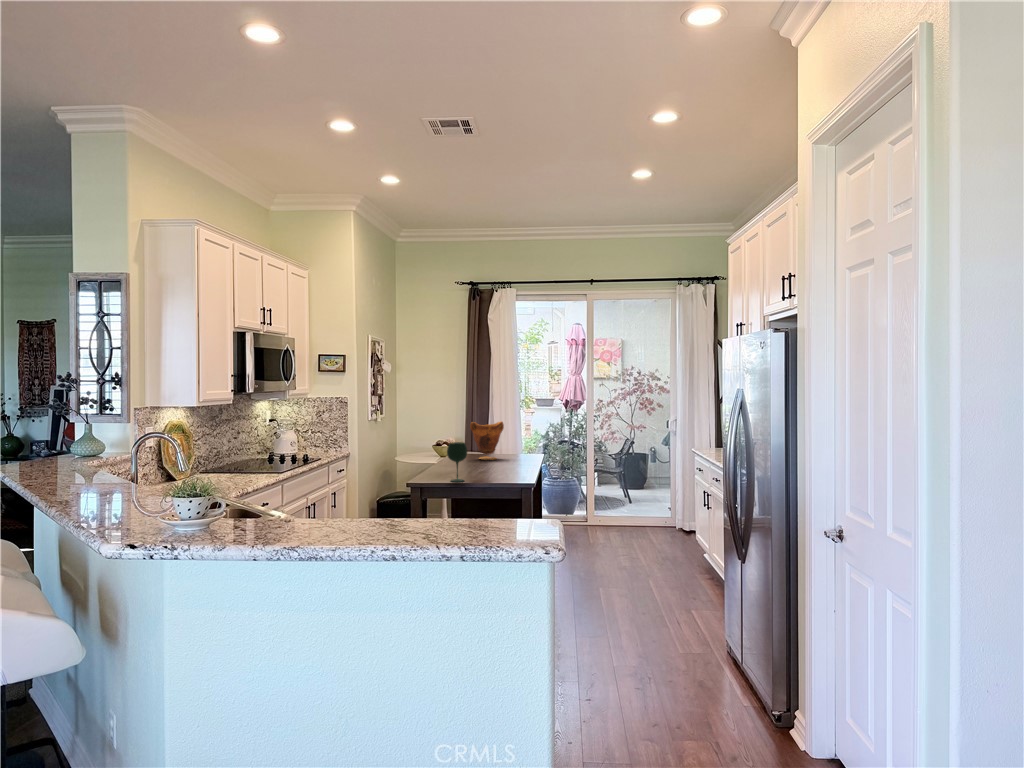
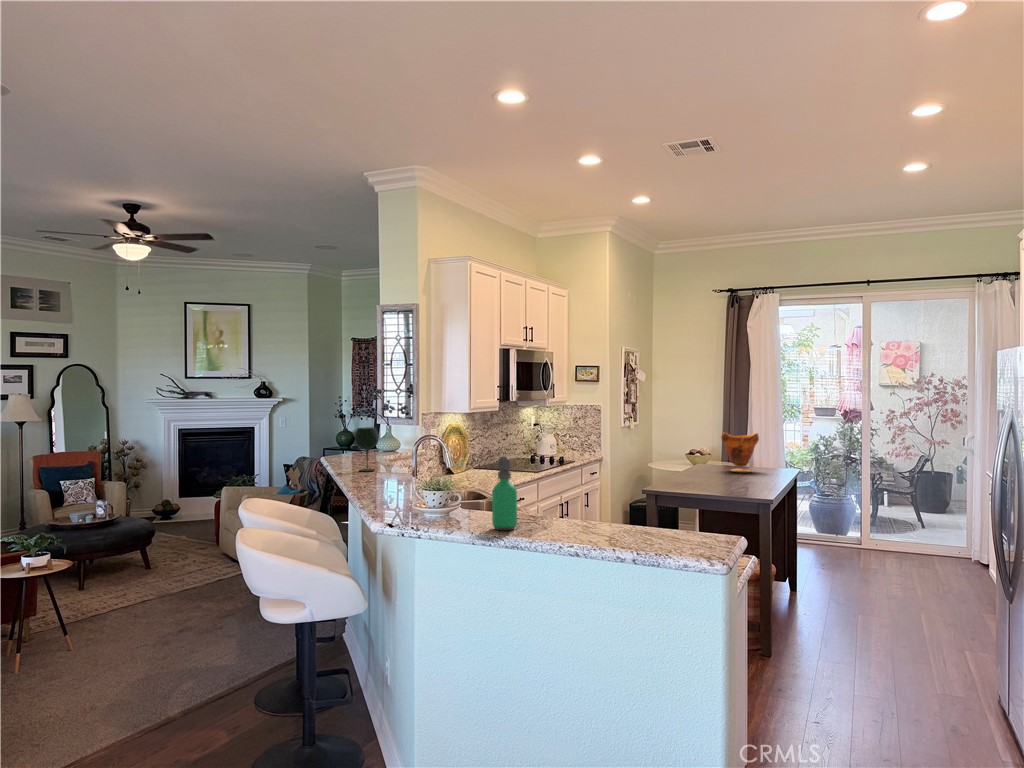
wine glass: present [447,442,467,482] -> present [355,427,379,471]
soap dispenser: none [277,449,309,539] -> present [491,456,517,530]

